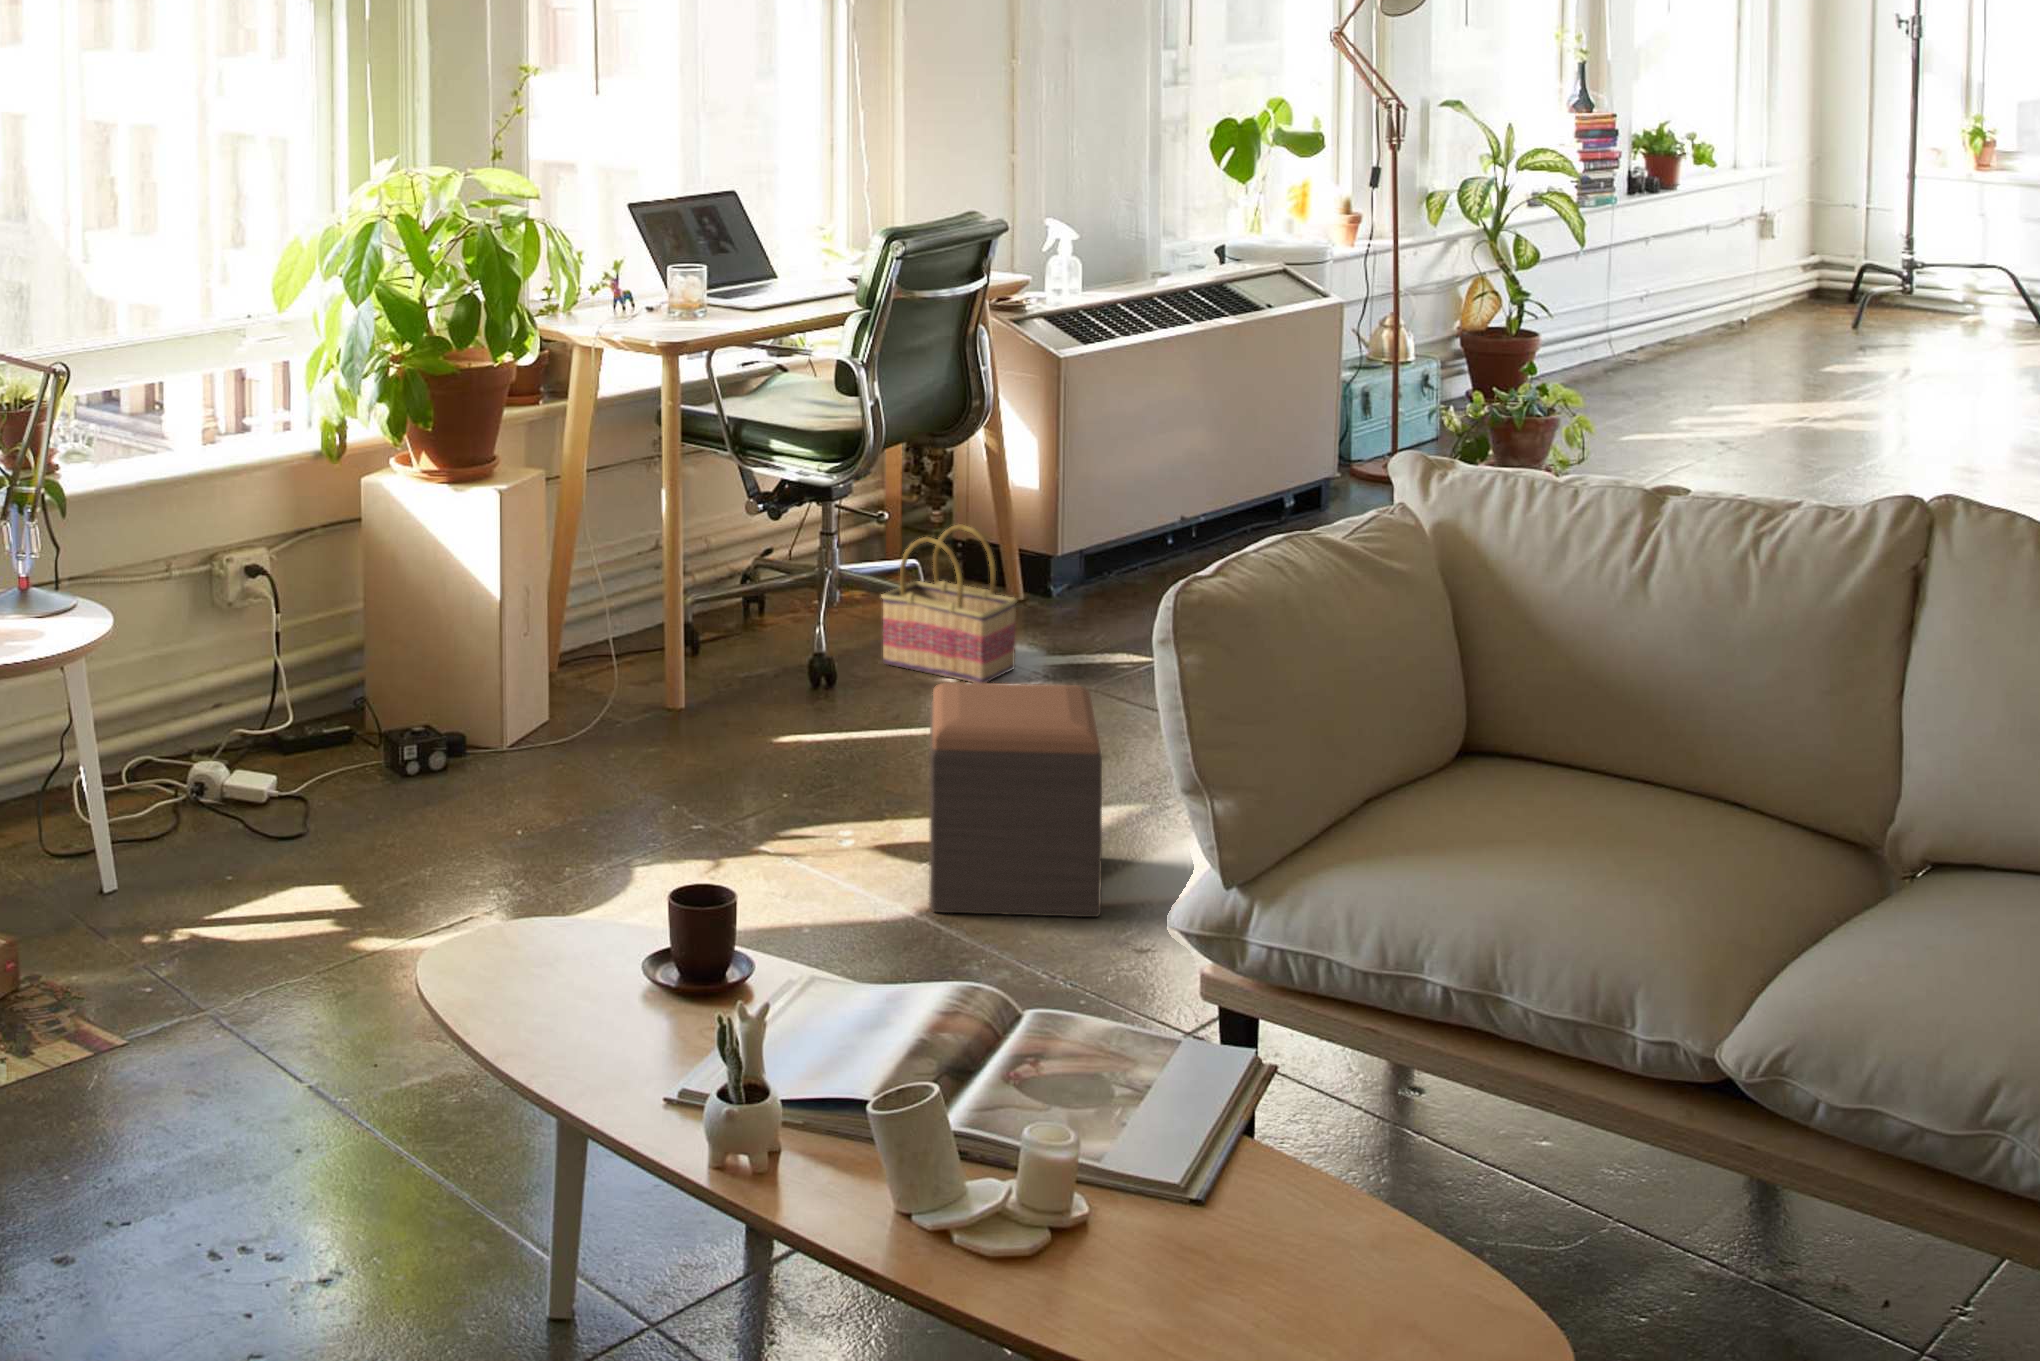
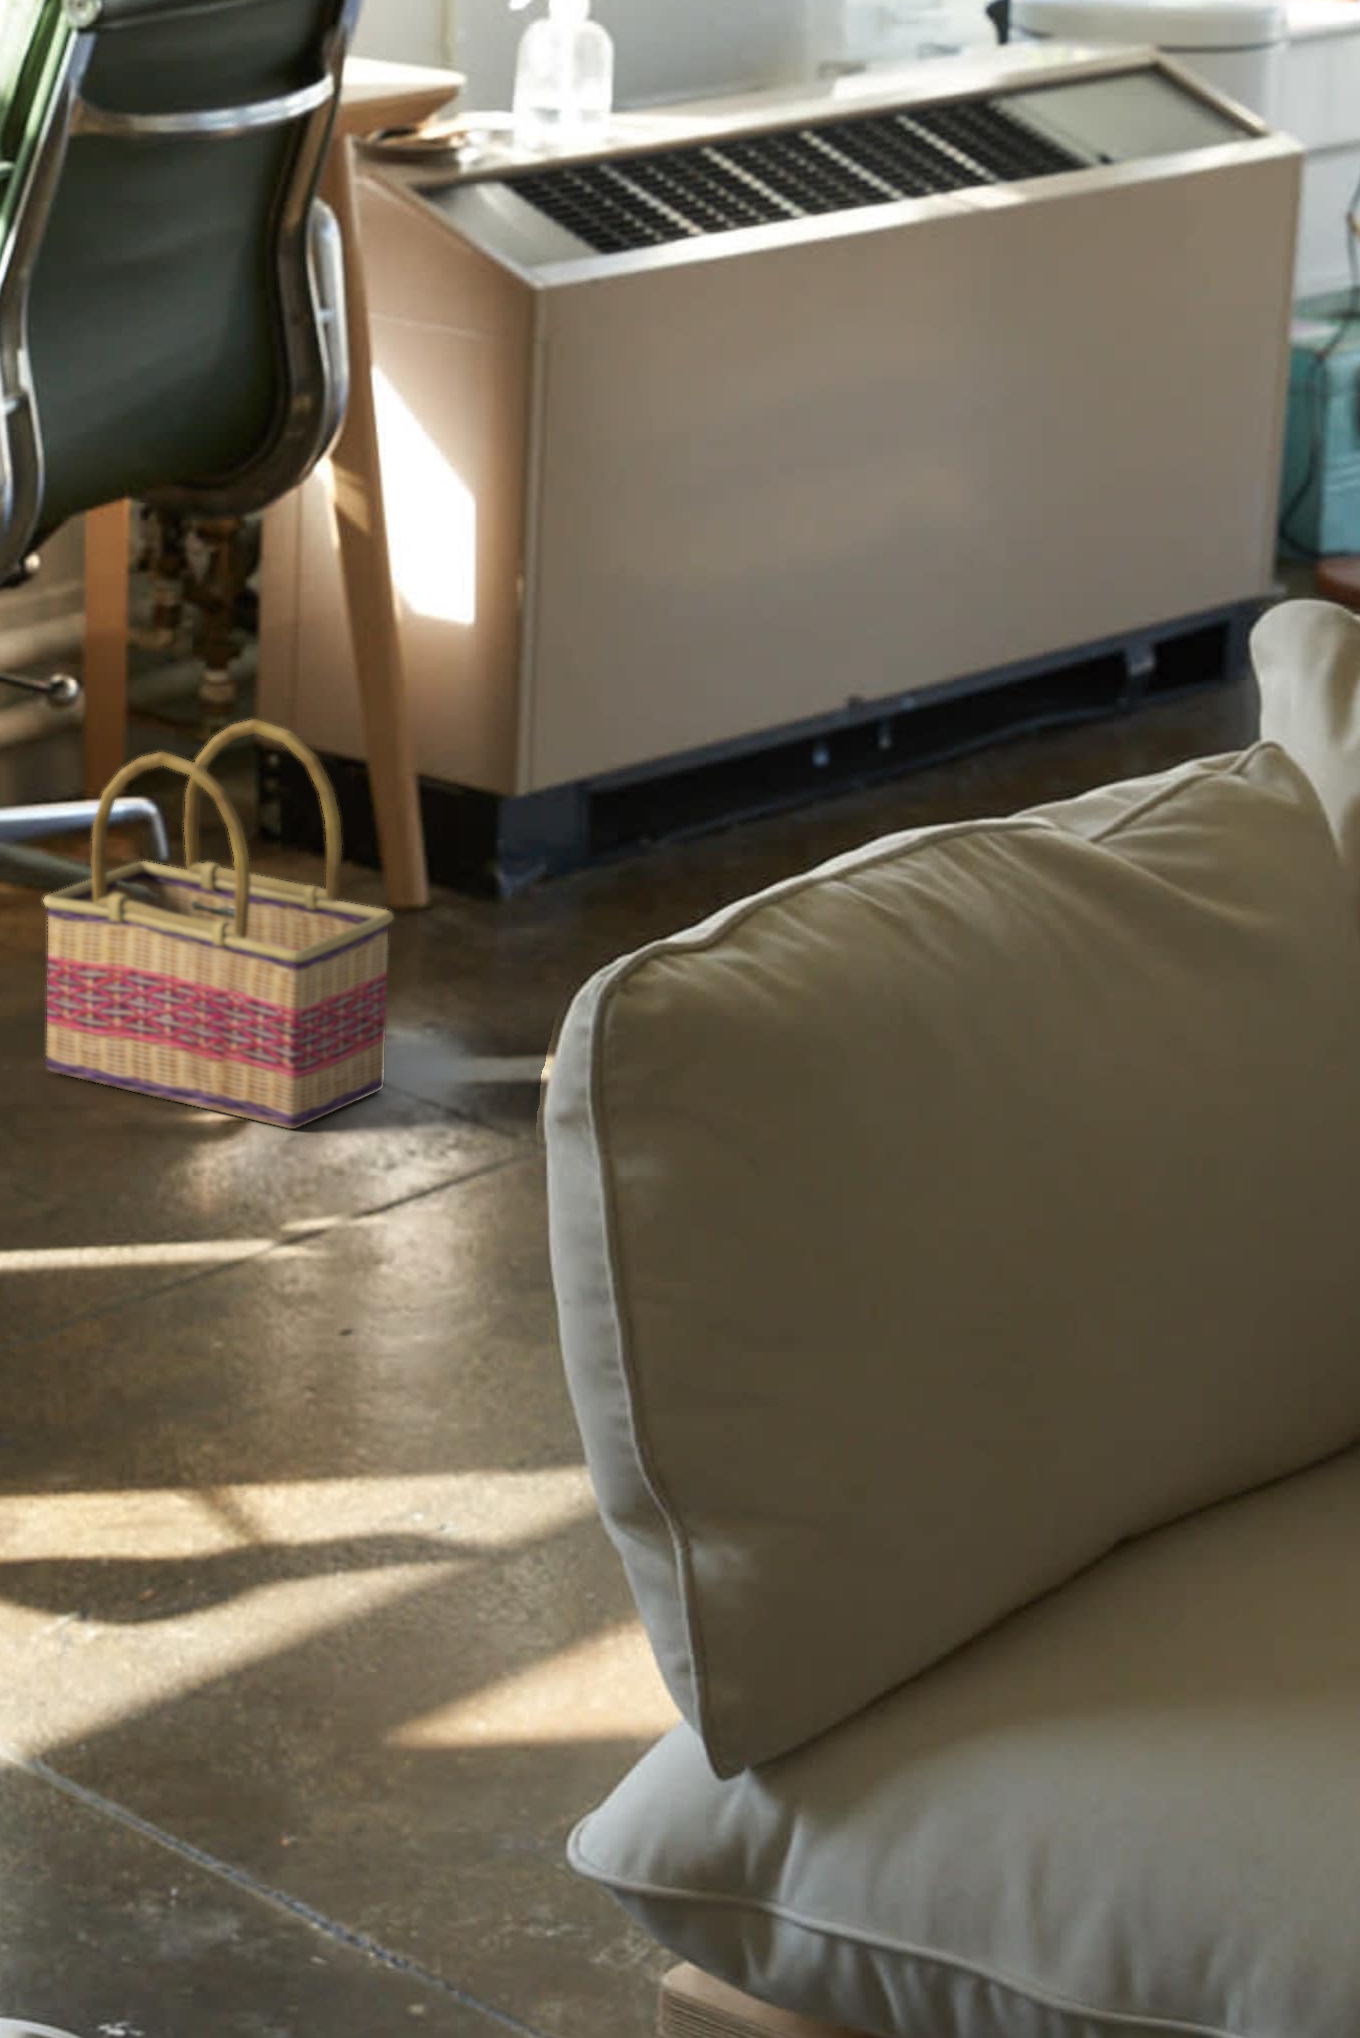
footstool: present [929,682,1102,917] -> none [52,1156,510,1768]

